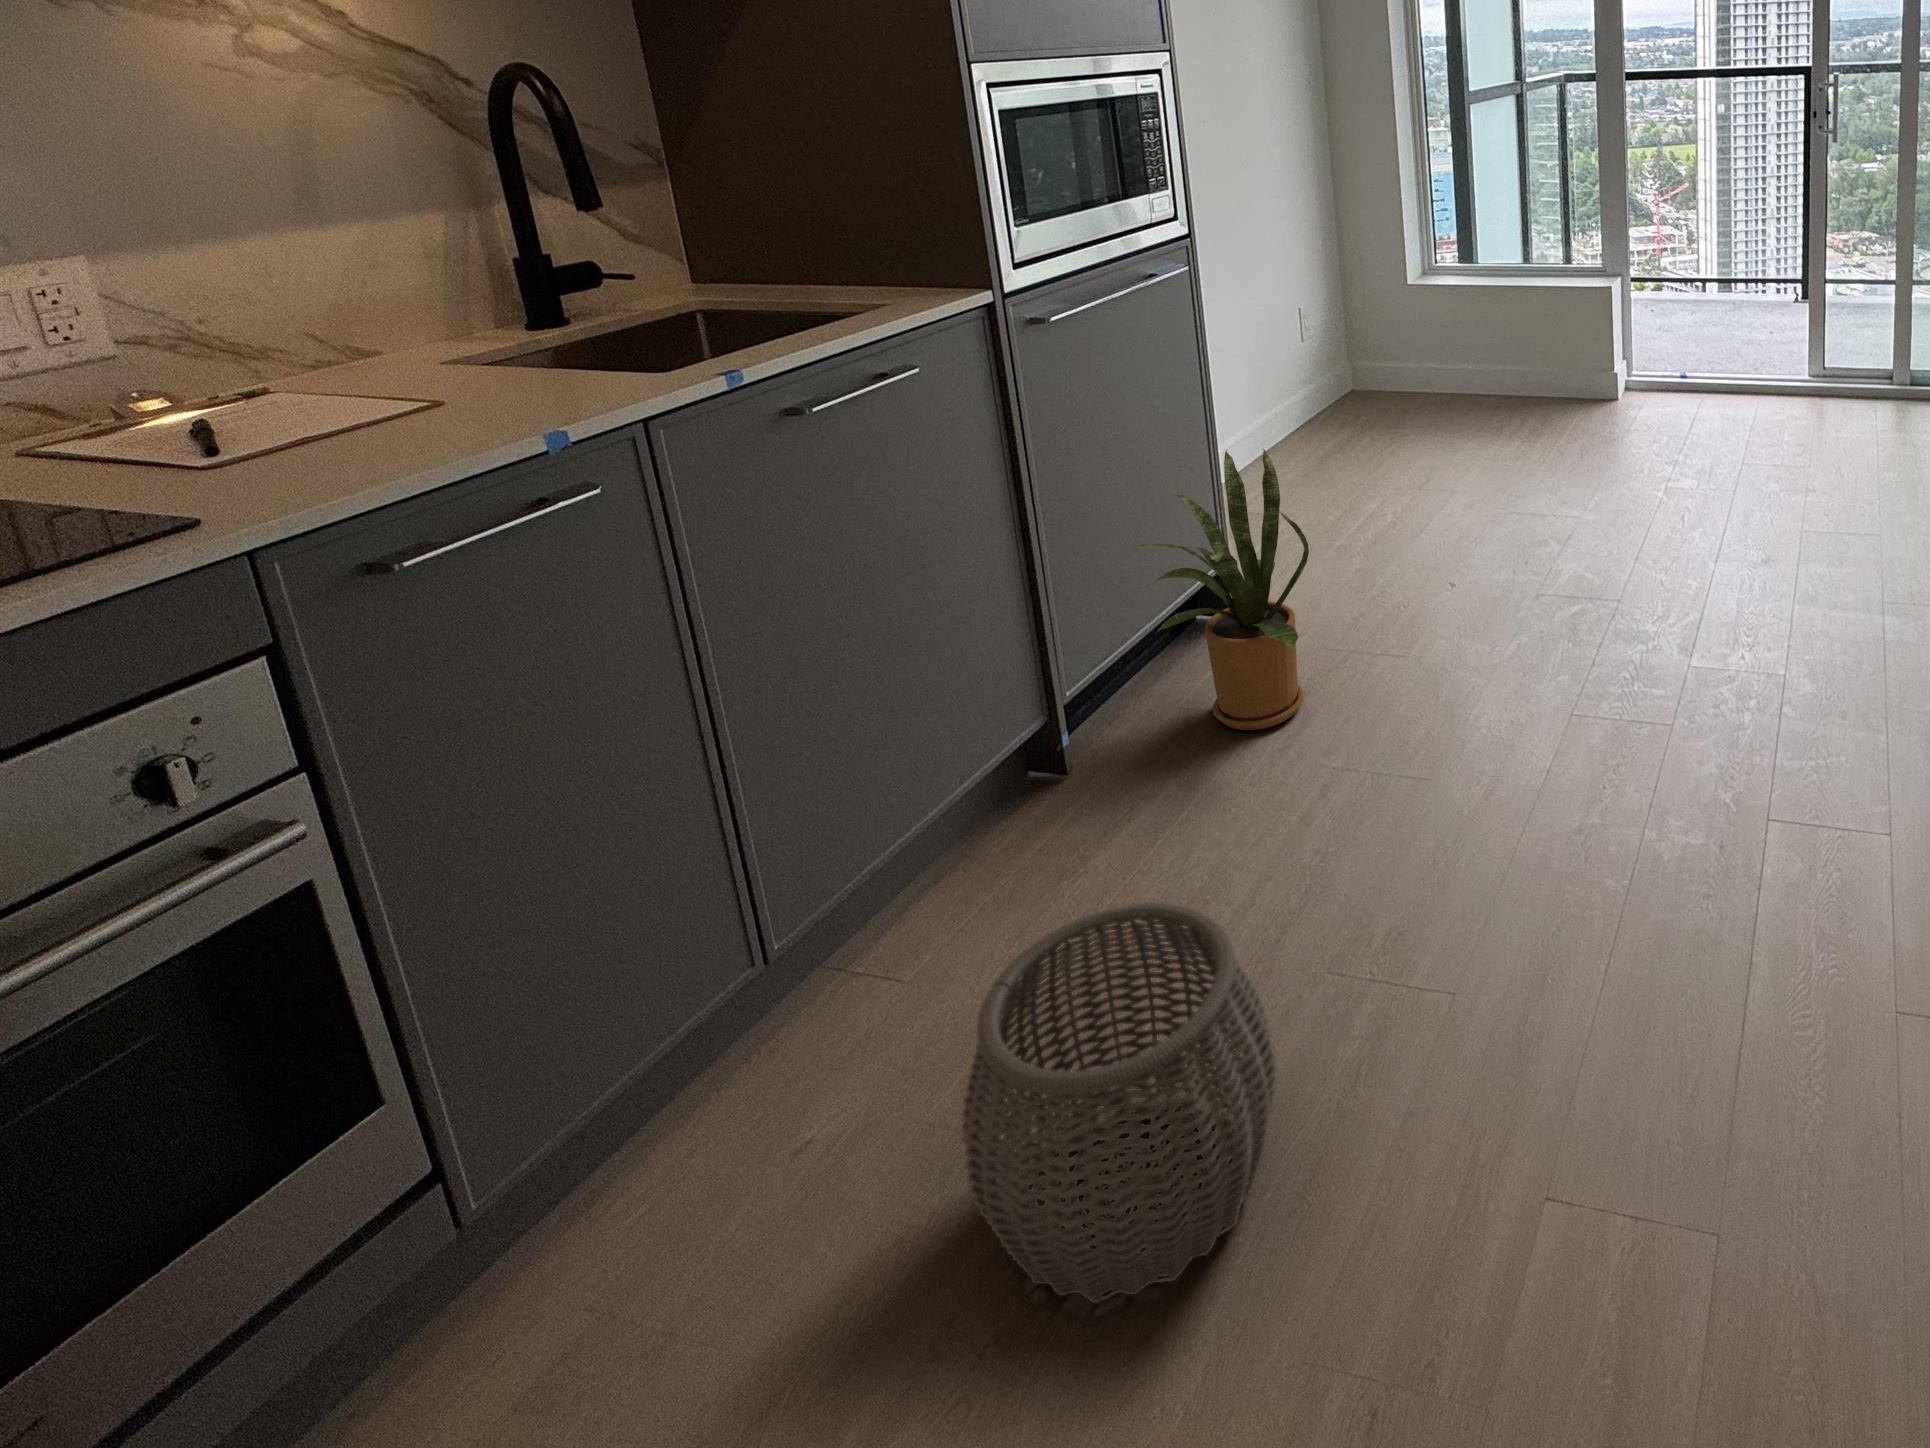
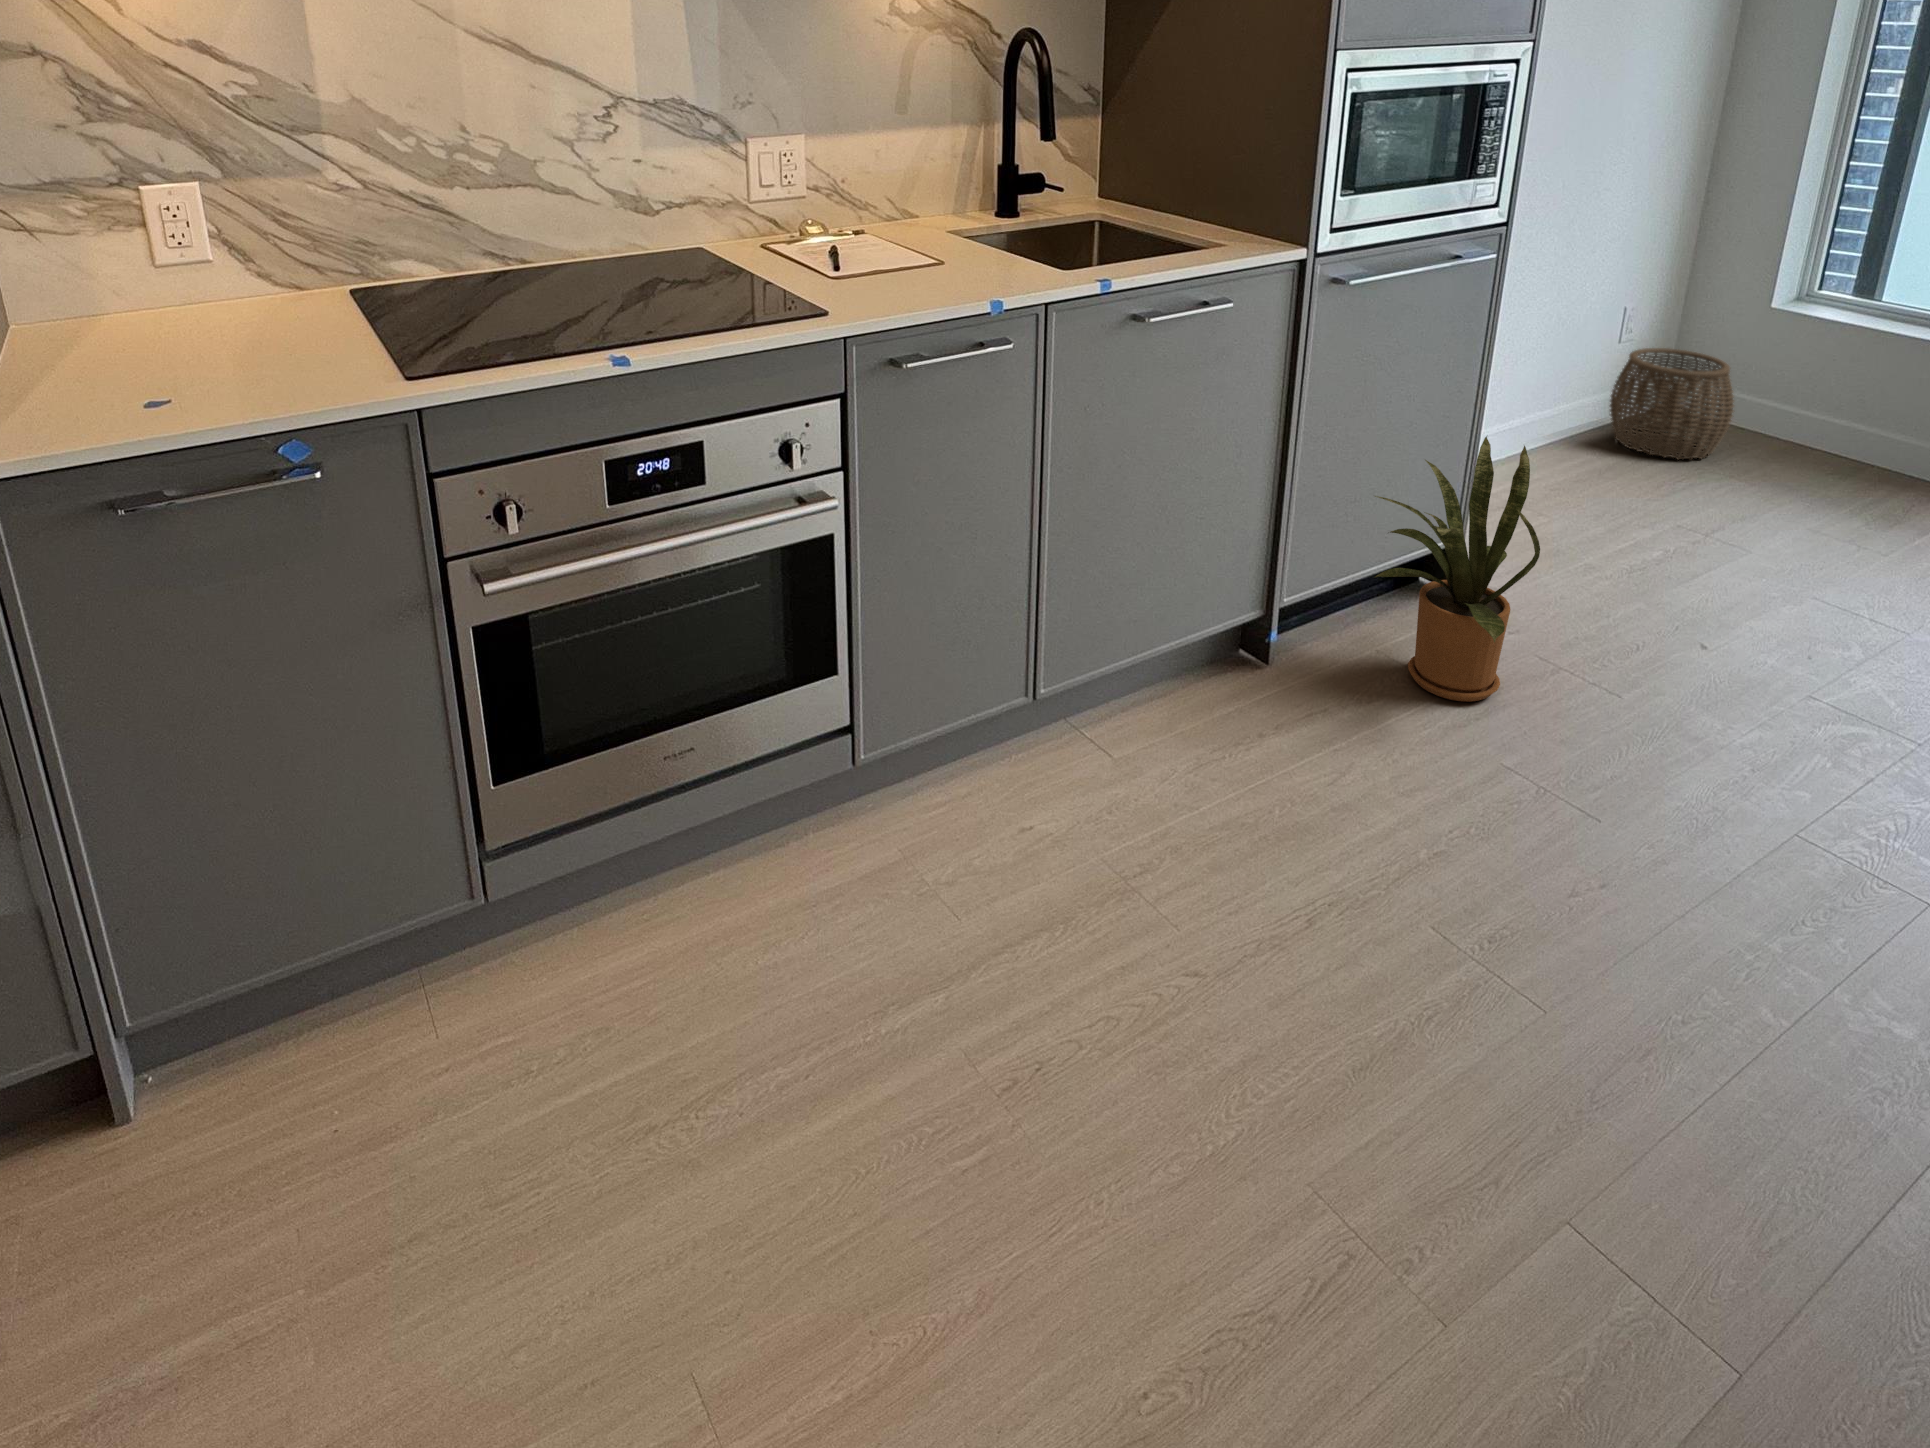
woven basket: present [962,903,1277,1303] -> present [1610,348,1734,459]

